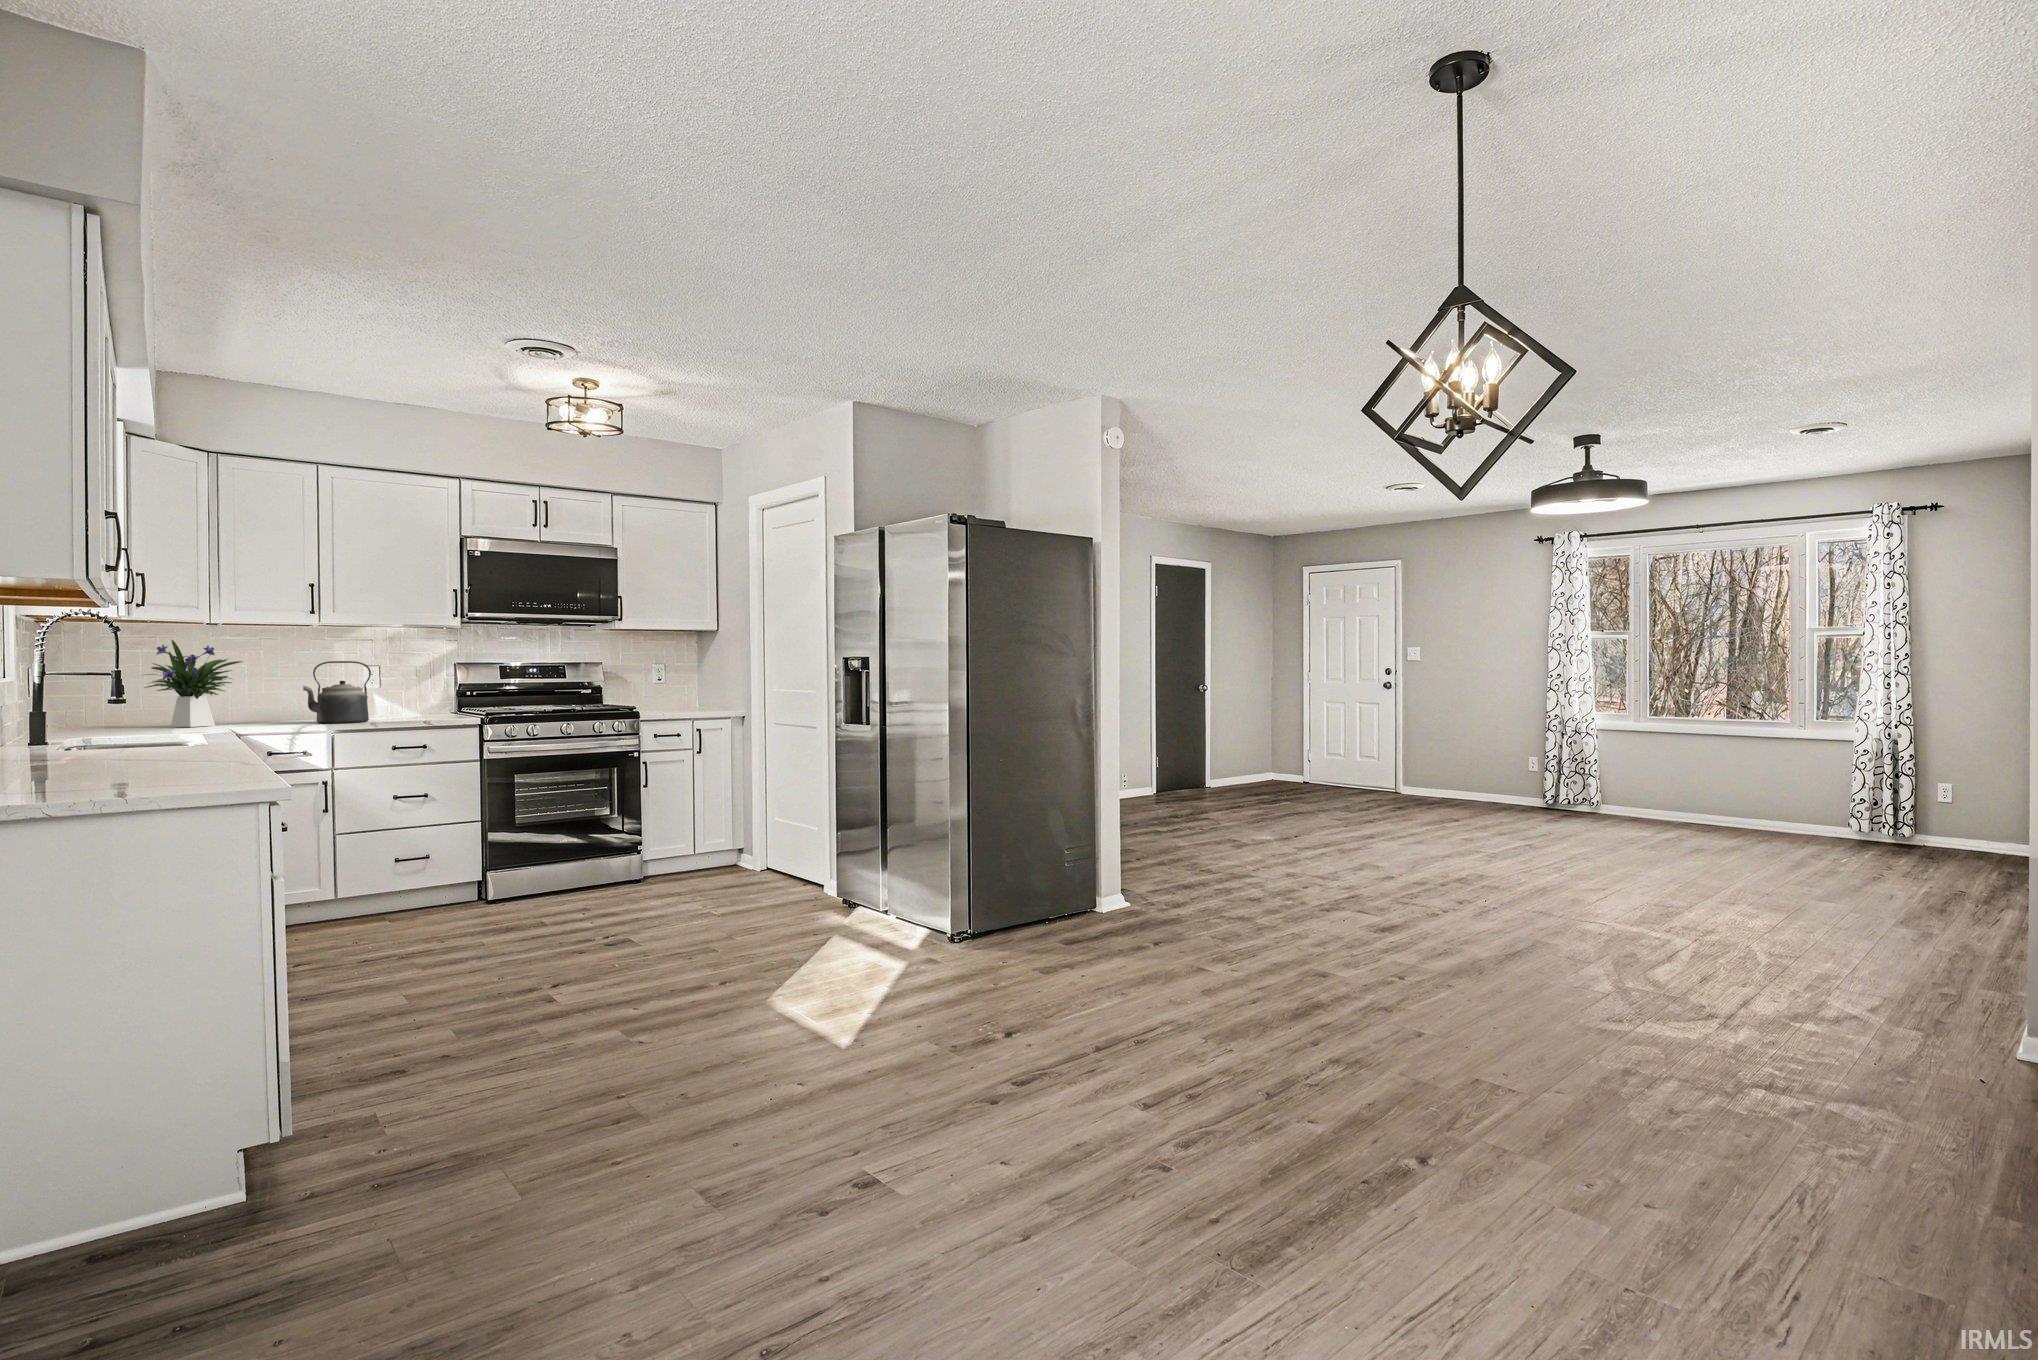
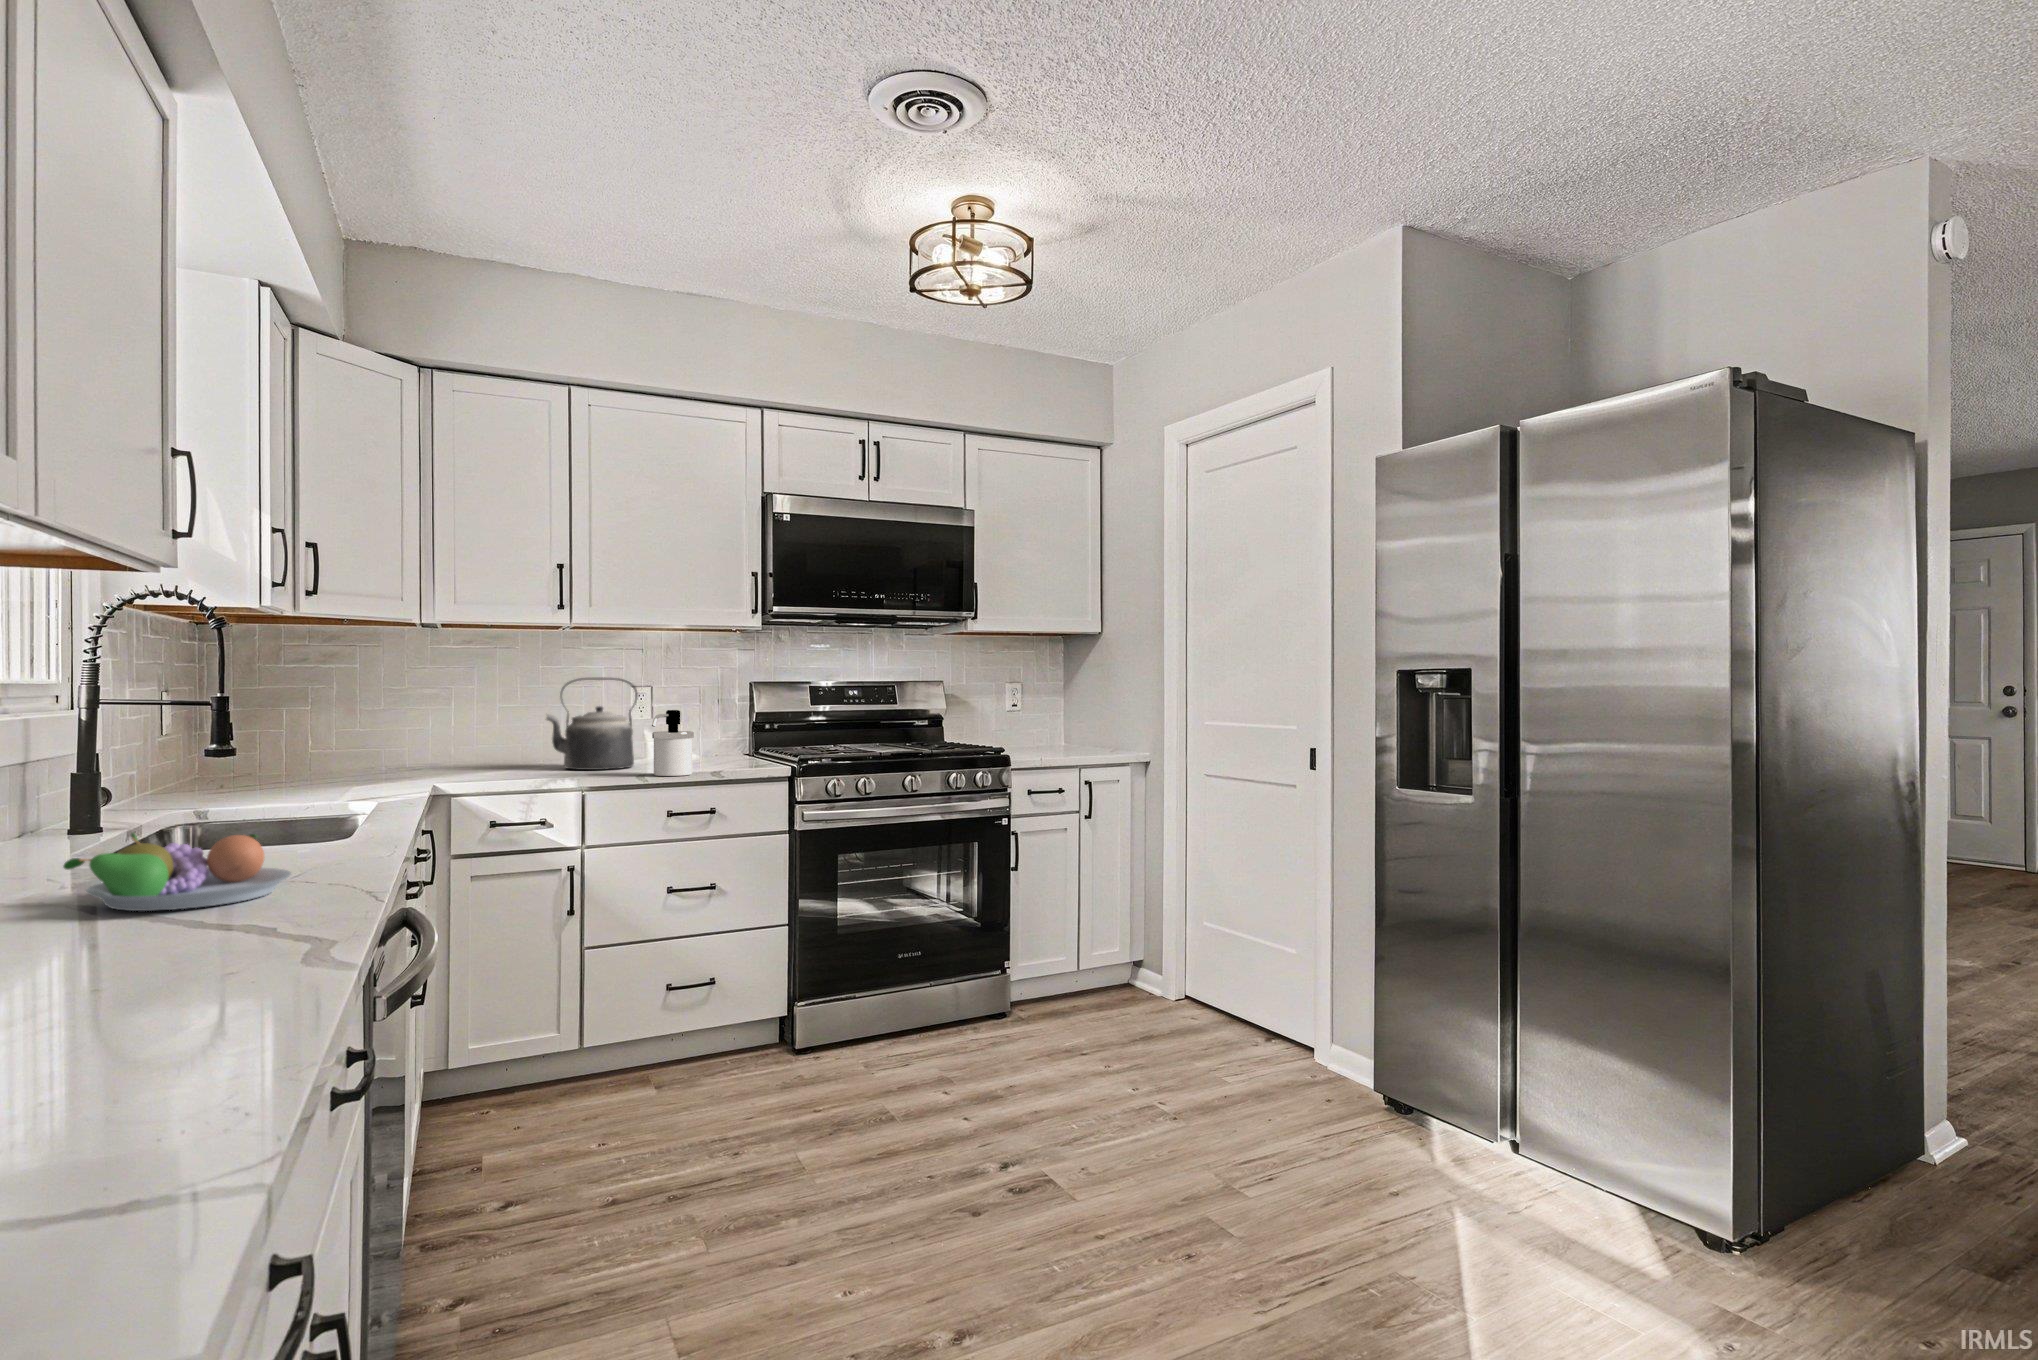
flower arrangement: present [144,640,242,727] -> none [327,645,466,774]
soap dispenser: none [382,682,412,725] -> present [652,710,694,776]
fruit bowl: none [99,734,200,765] -> present [63,833,291,911]

